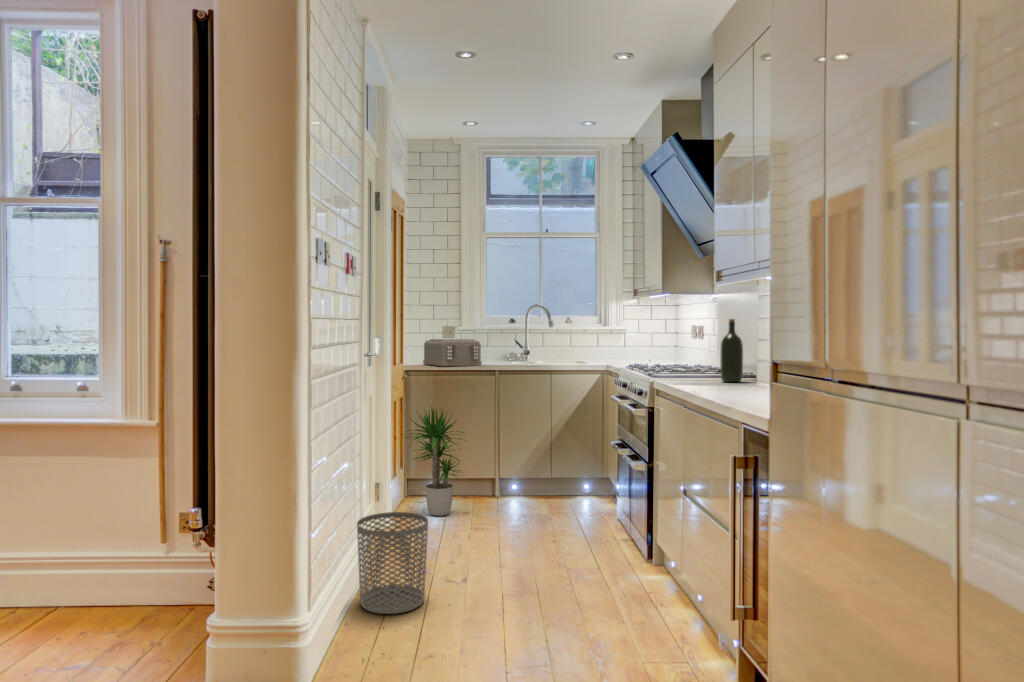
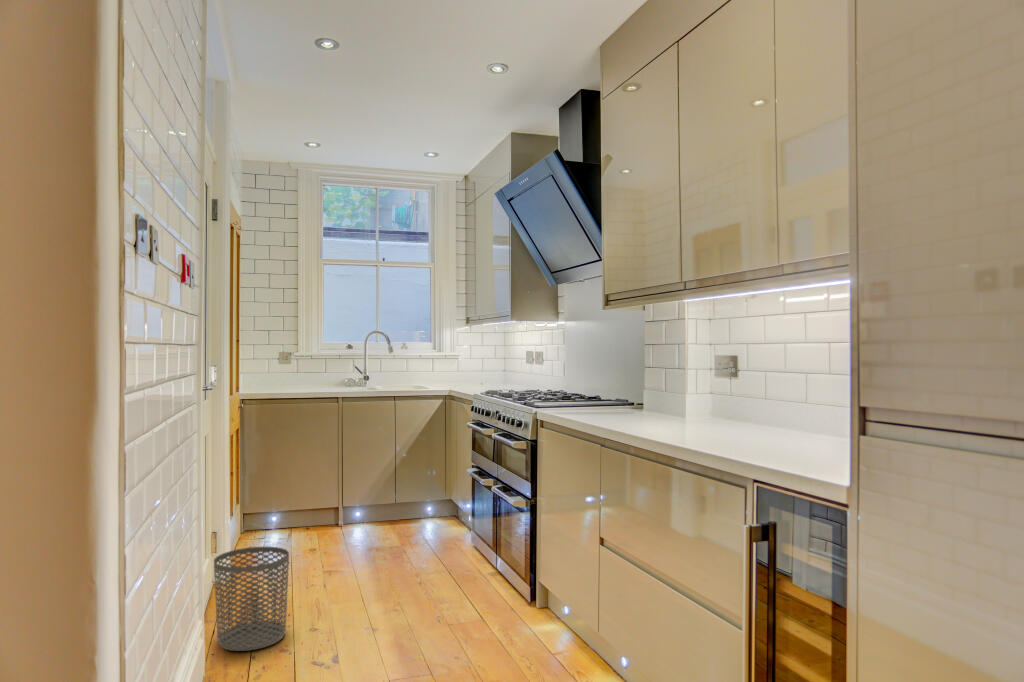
wine bottle: present [720,319,743,382] -> none [559,348,578,405]
toaster: present [423,339,482,366] -> none [261,368,324,396]
potted plant: present [405,407,464,516] -> none [241,436,314,550]

